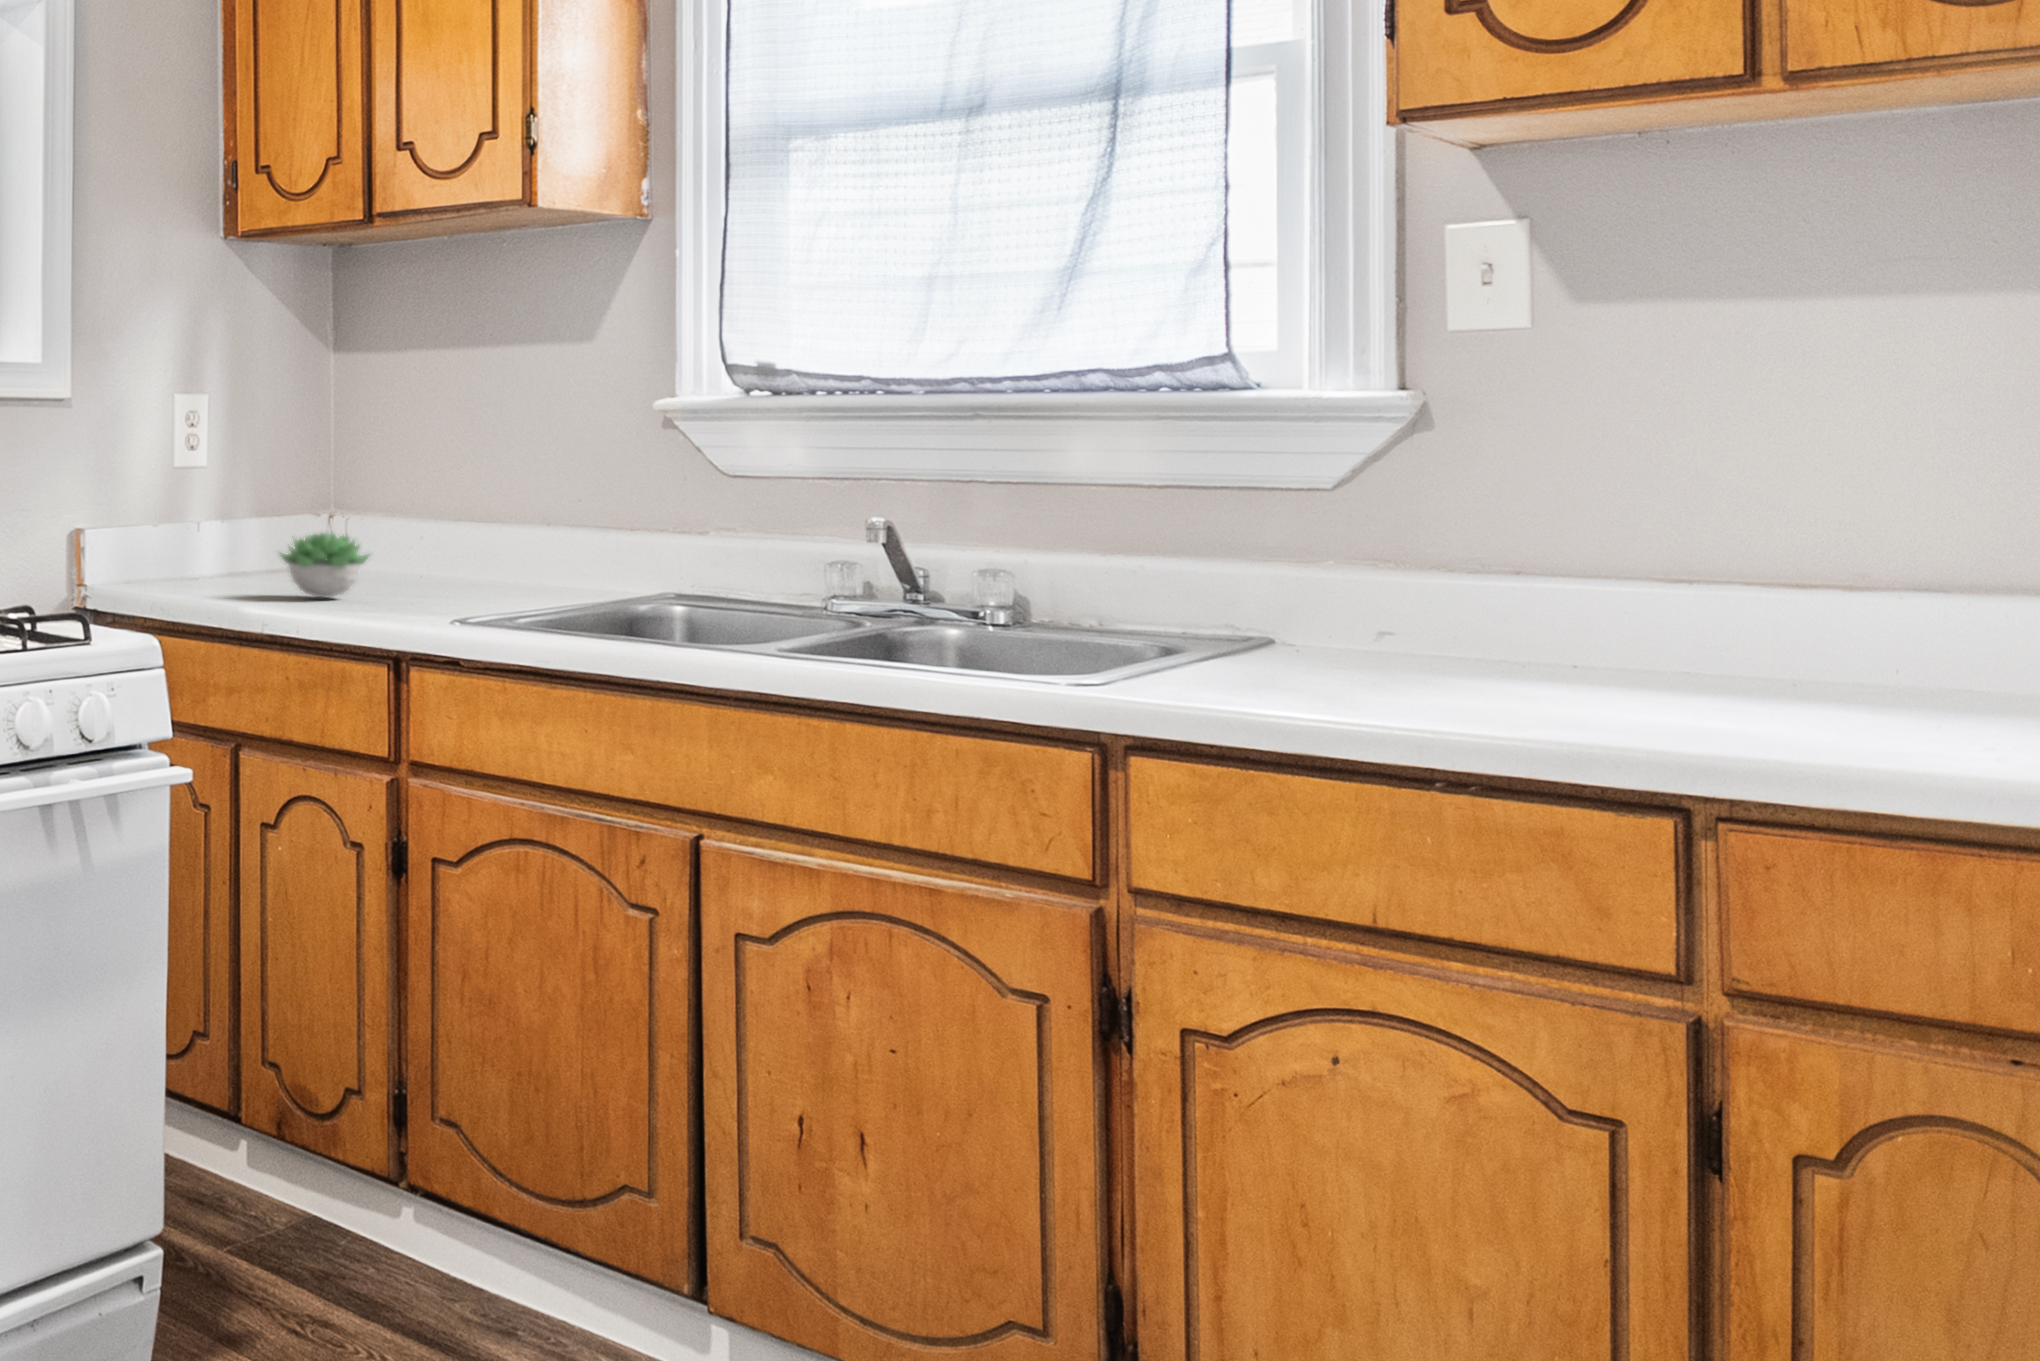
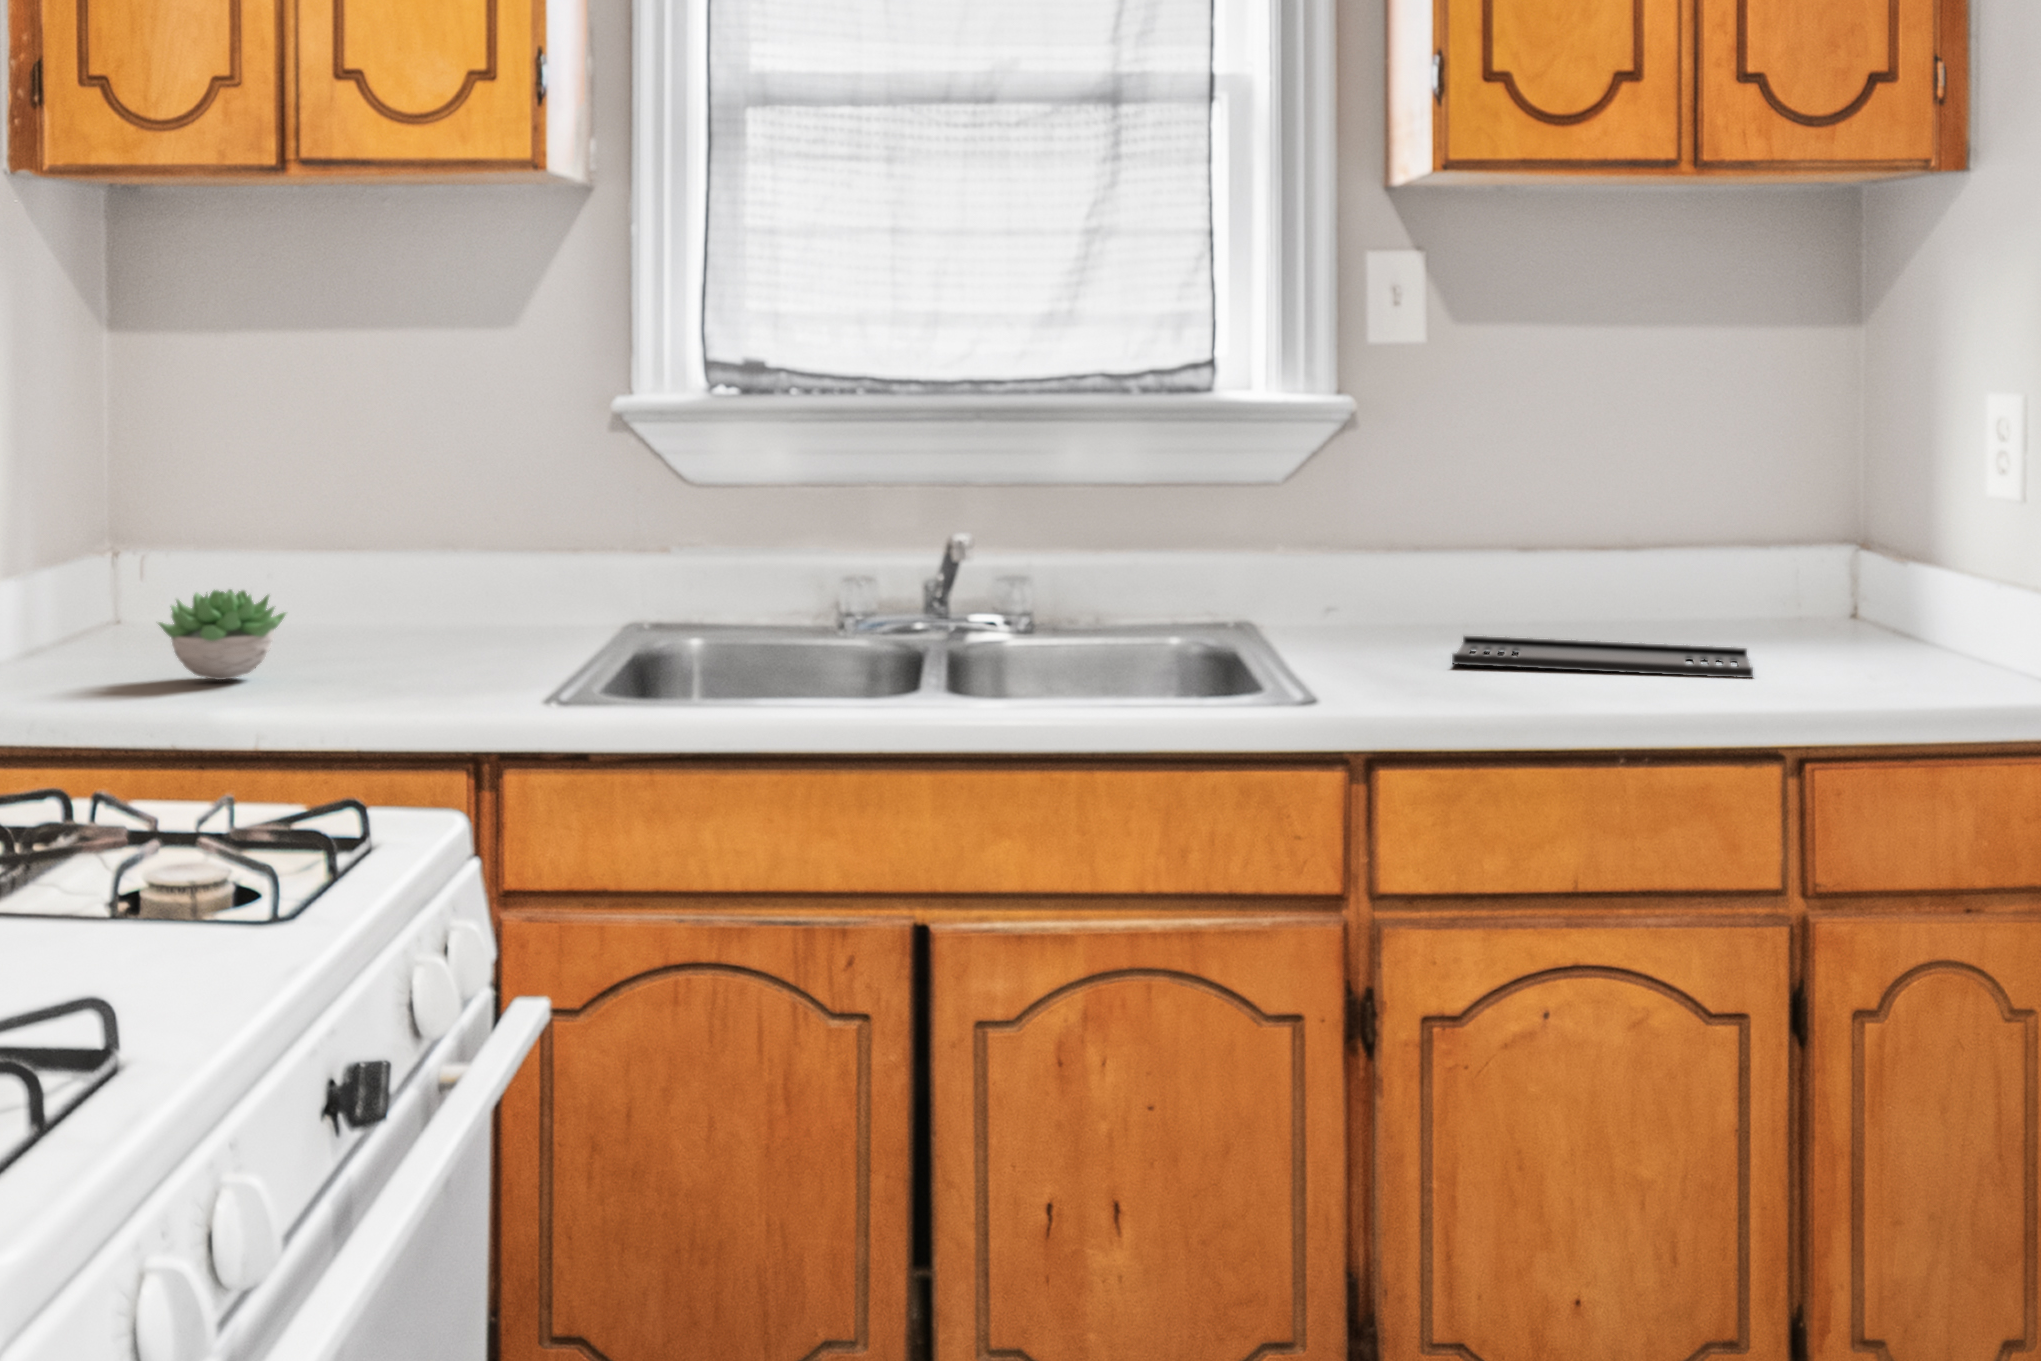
tray: none [1397,664,1894,736] -> present [1452,636,1753,678]

